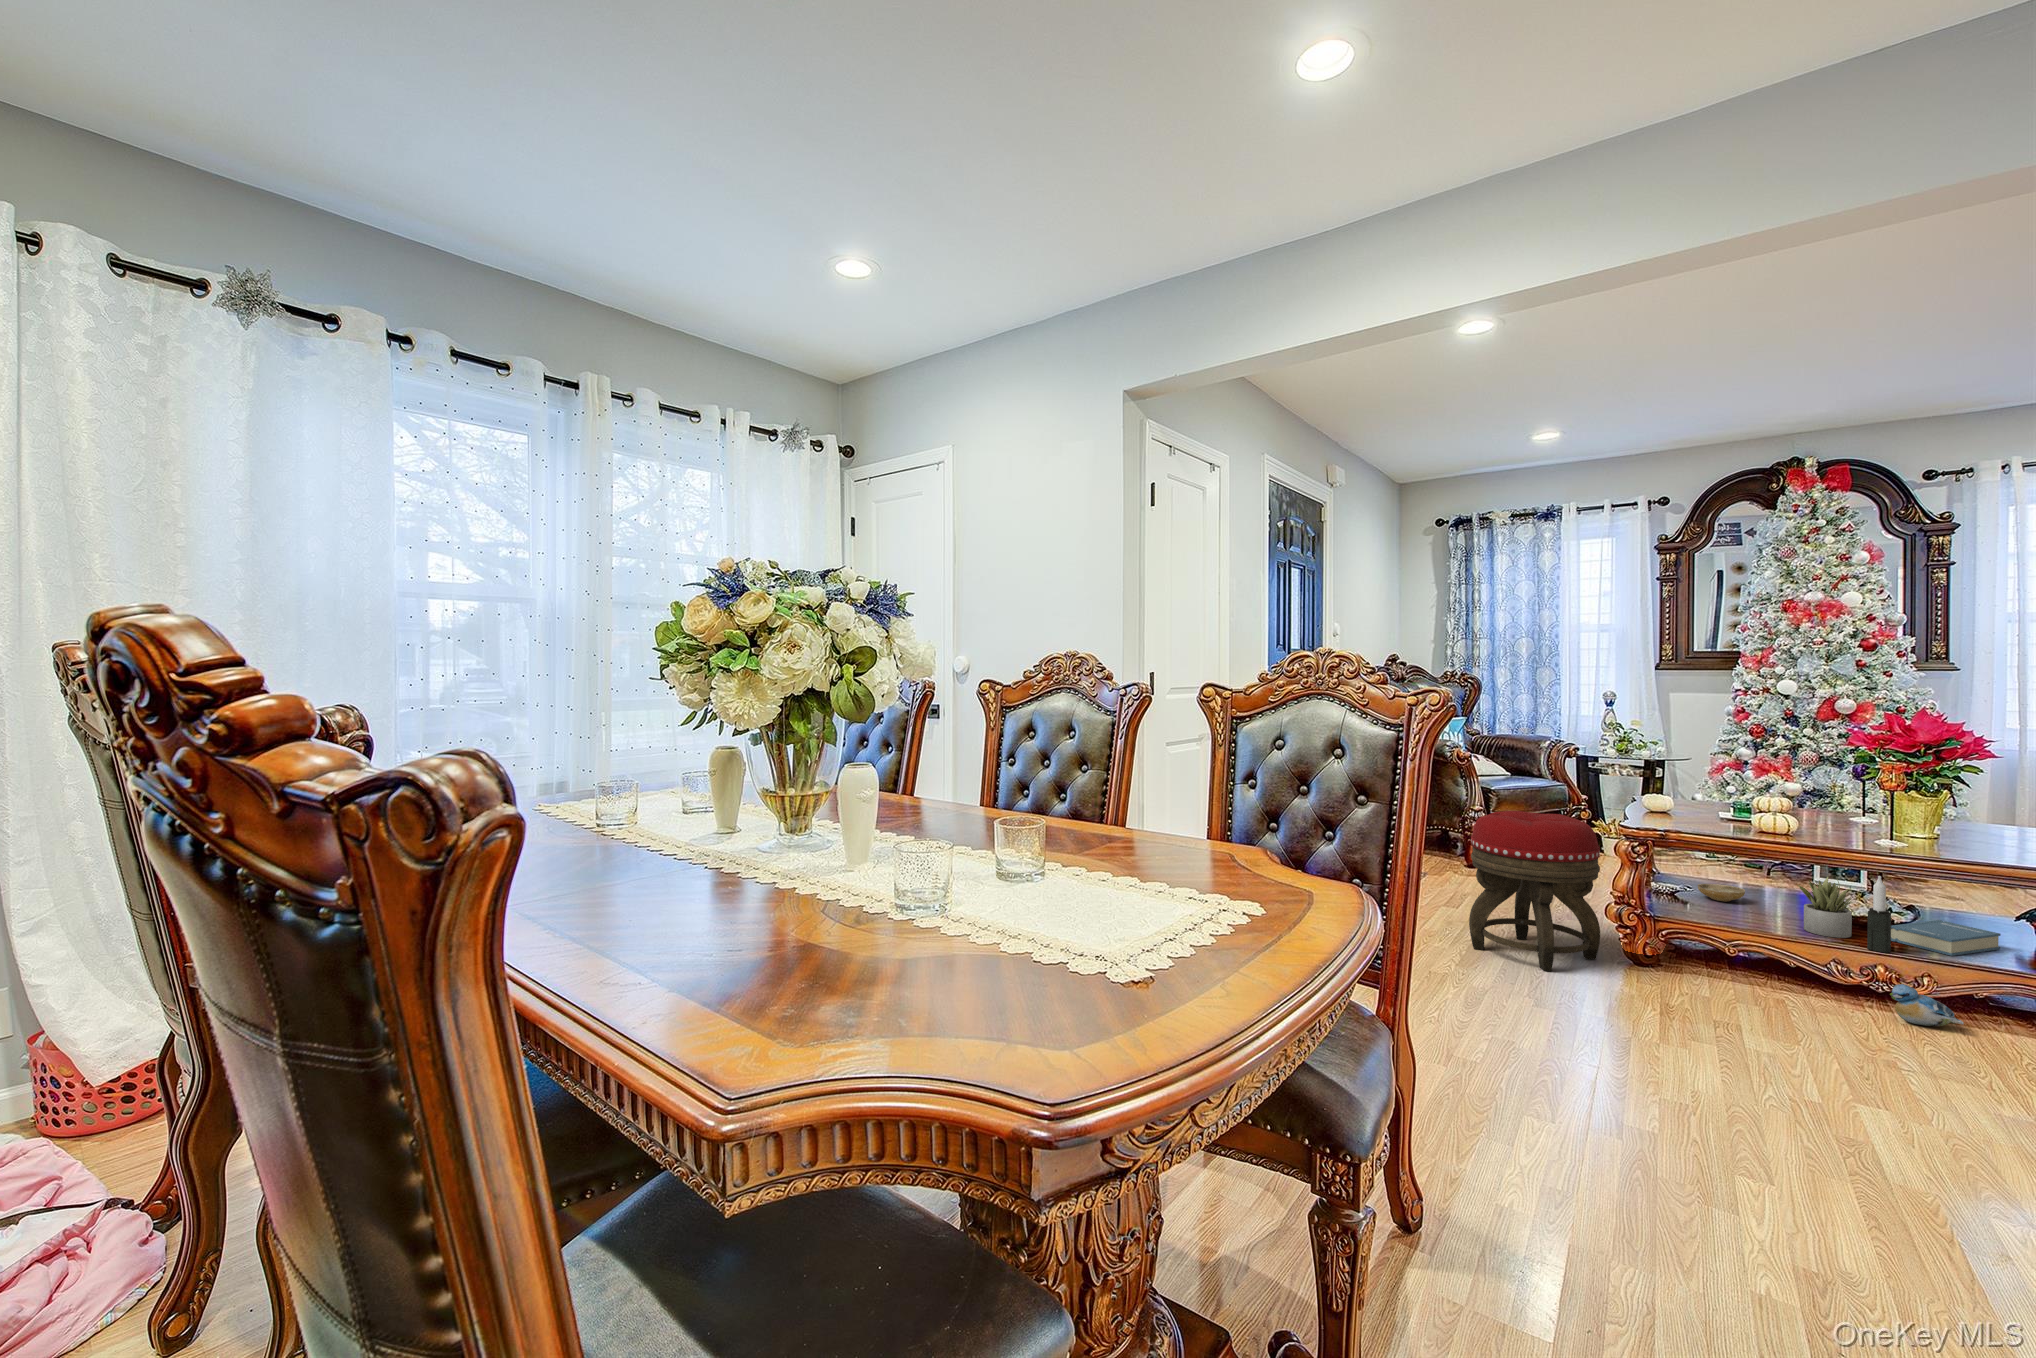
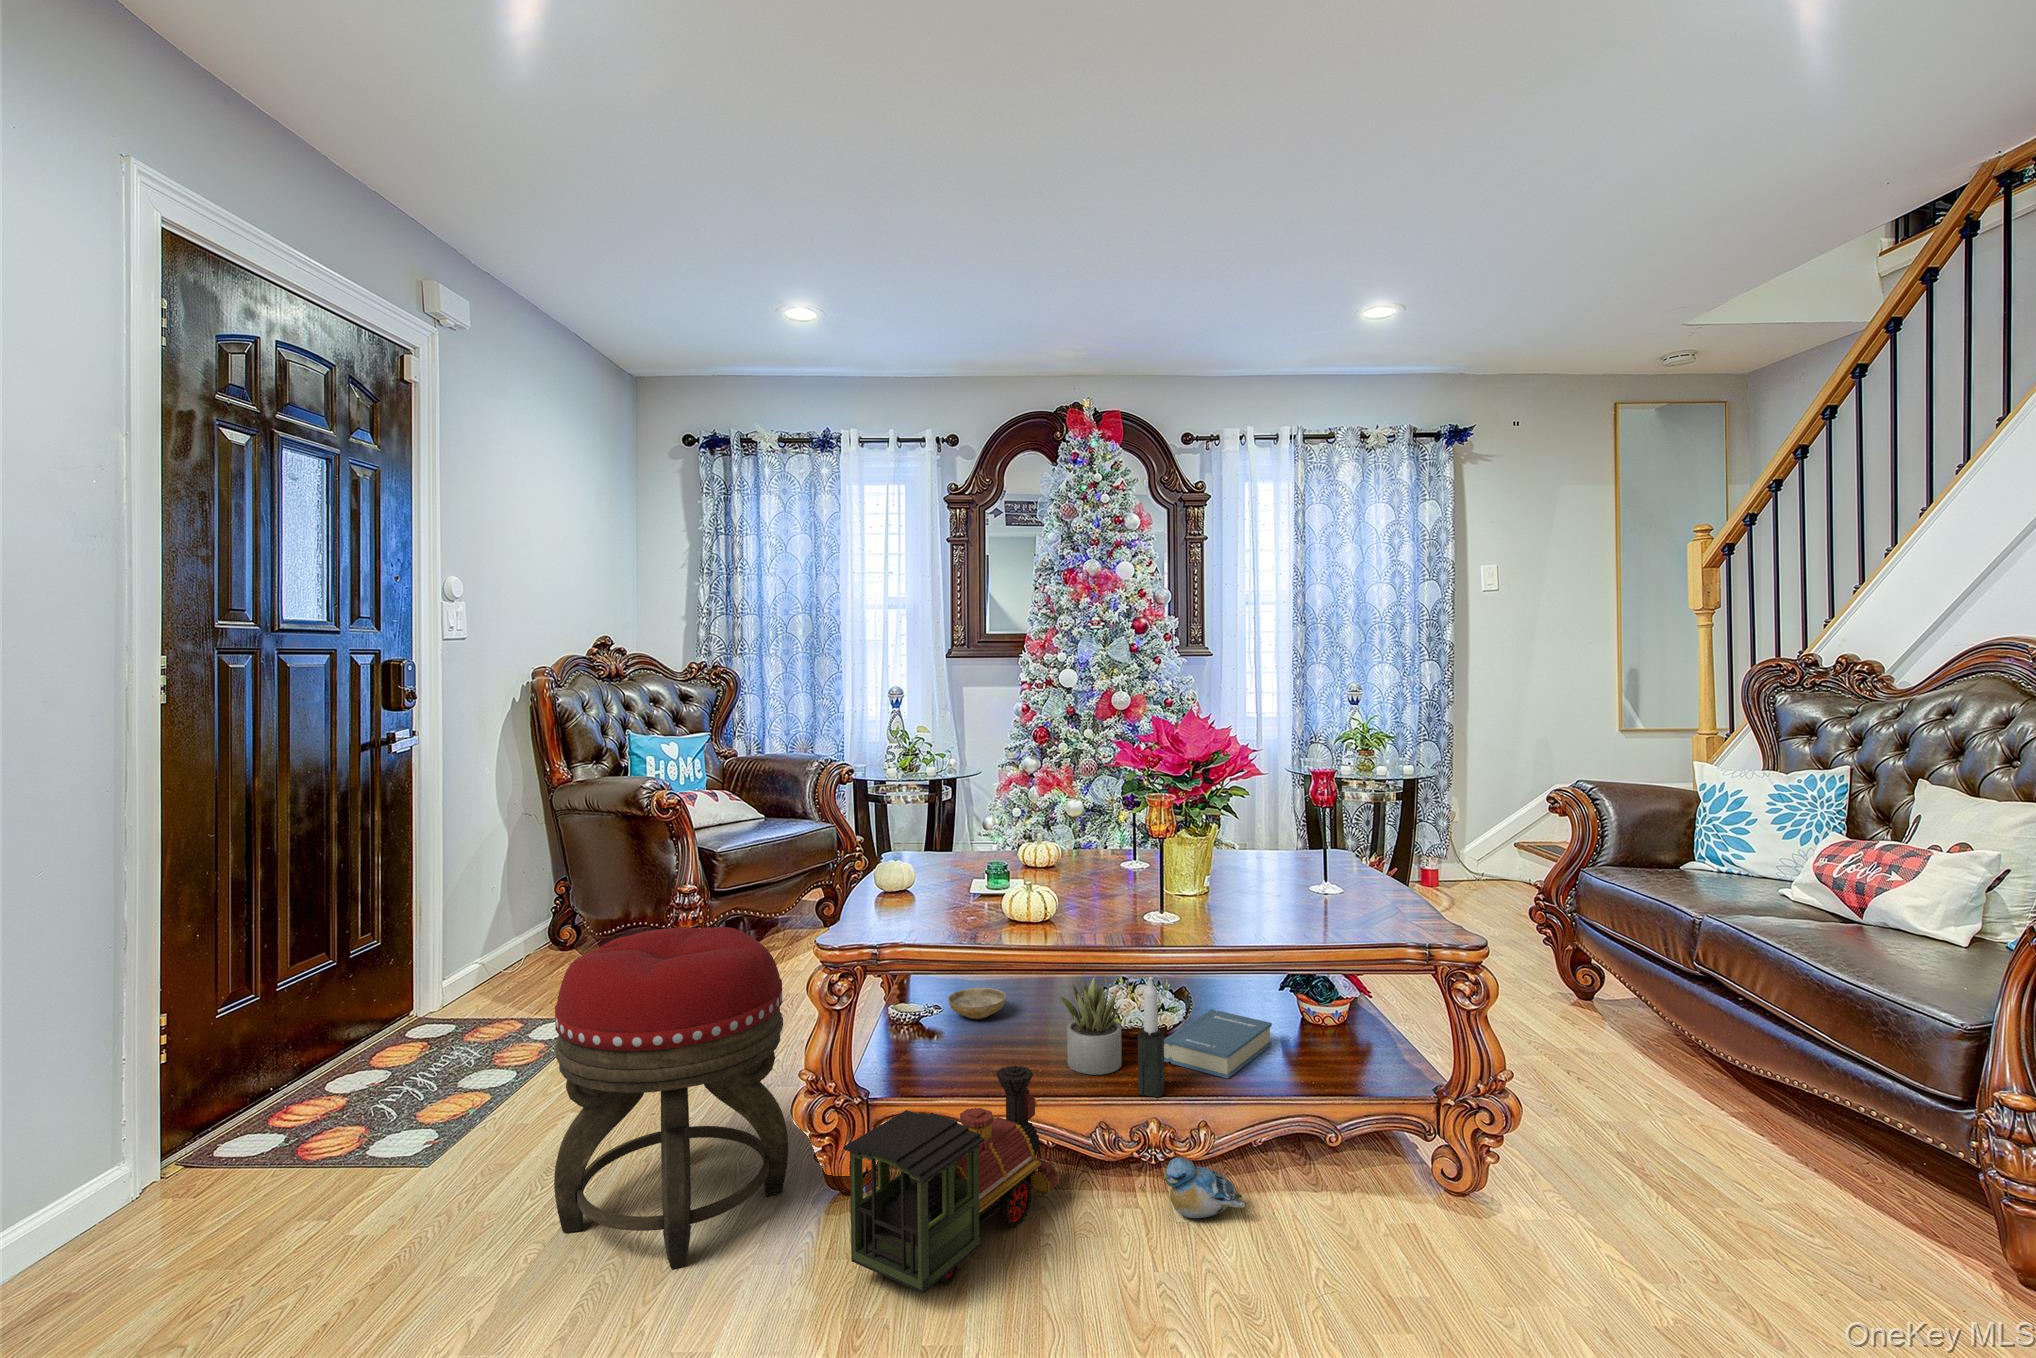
toy train: none [1655,913,1801,1009] -> present [844,1066,1059,1293]

